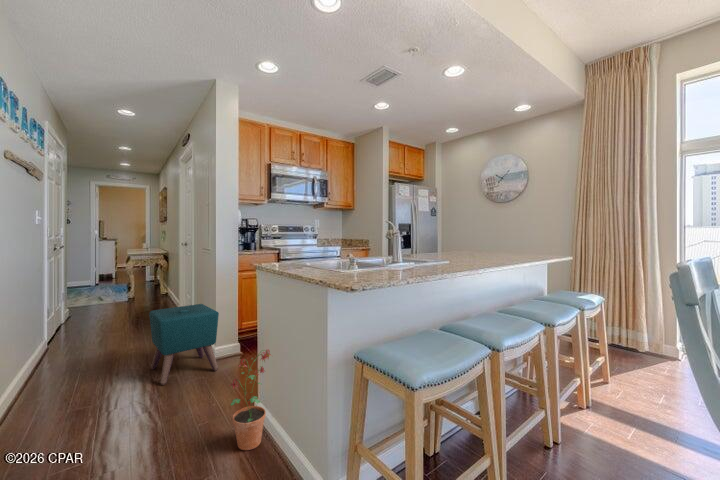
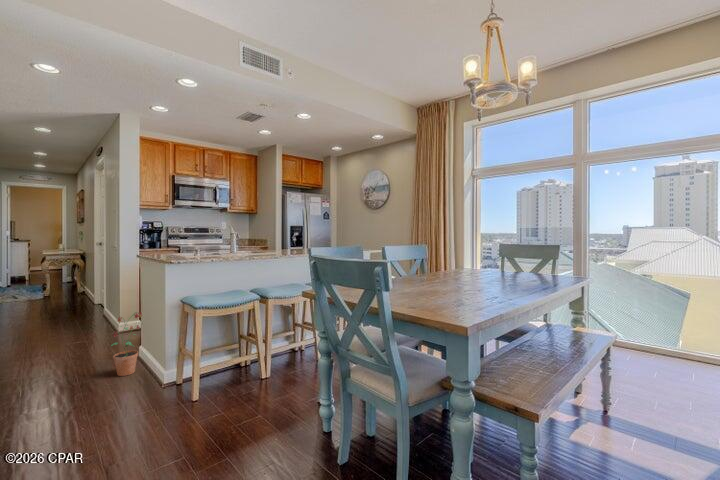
ottoman: present [149,304,219,385] -> none [58,291,117,350]

